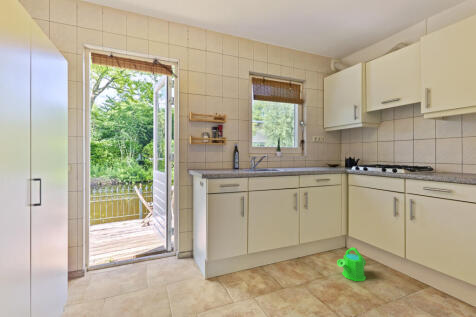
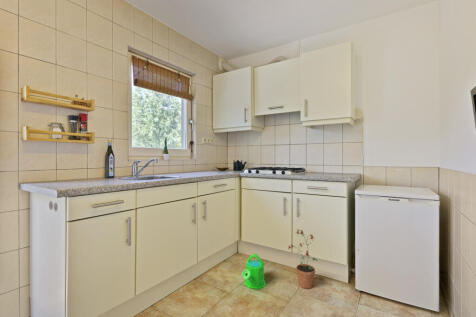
potted plant: none [392,232,432,298] -> present [288,230,317,289]

